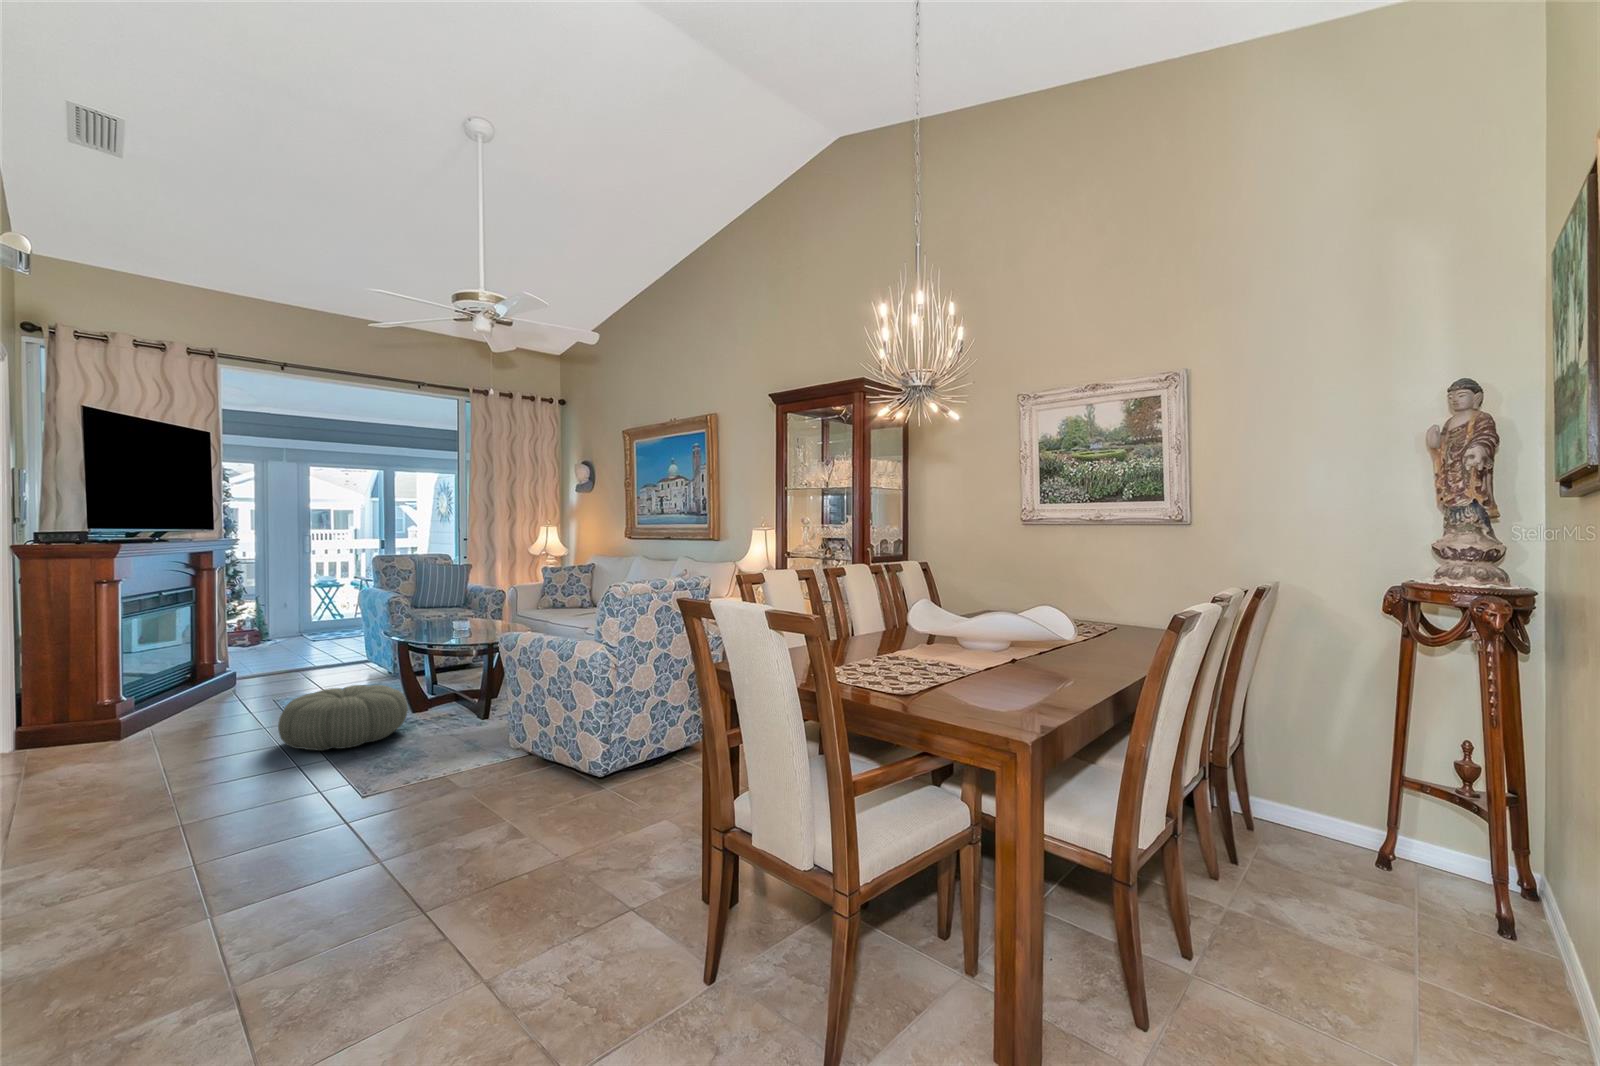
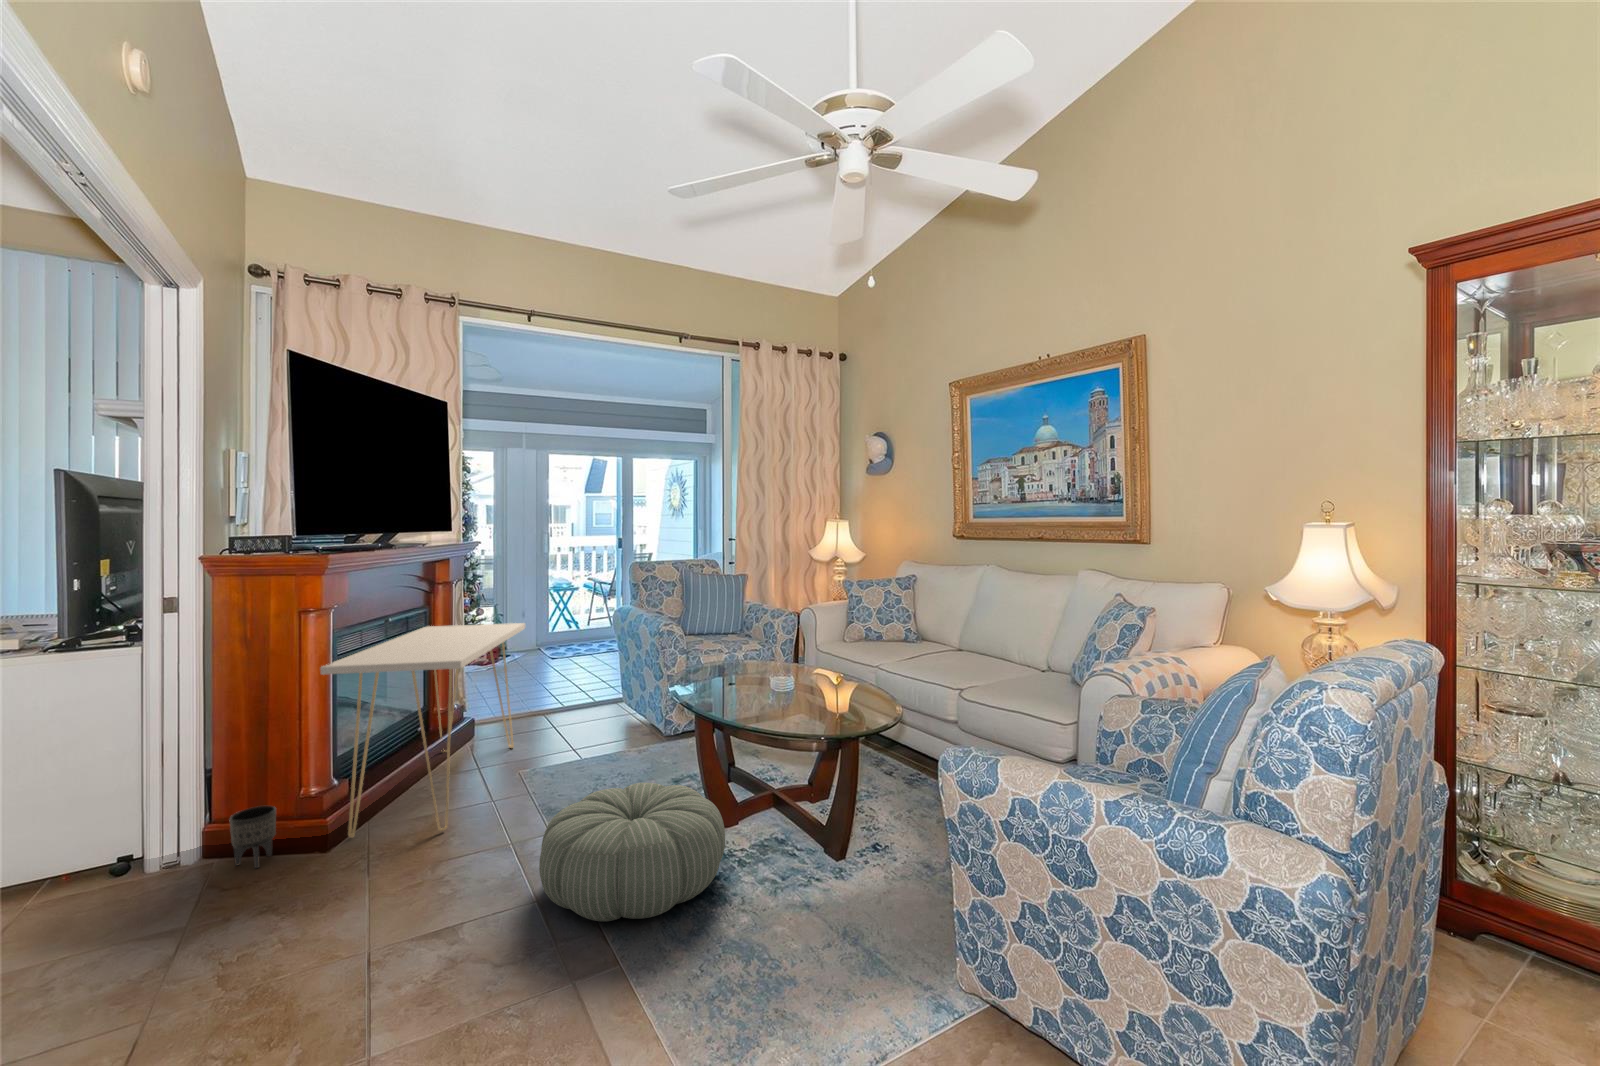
console table: none [112,598,279,736] -> present [320,623,526,838]
planter: none [41,713,77,752] -> present [230,806,276,868]

